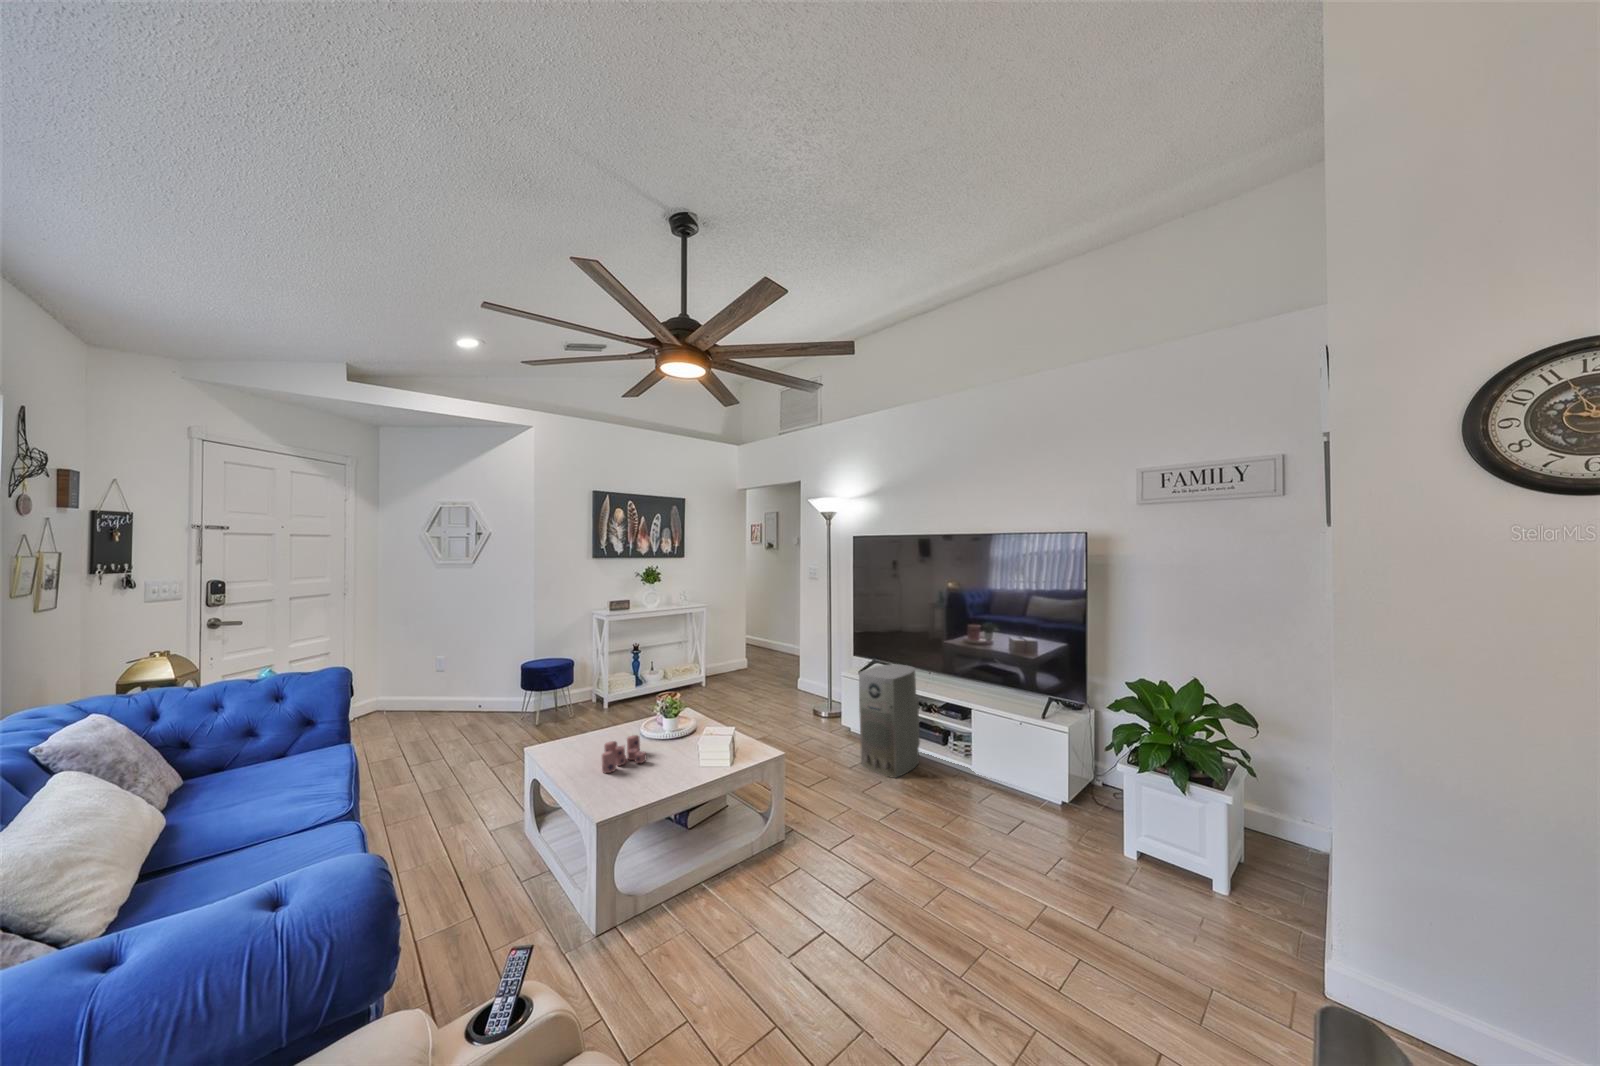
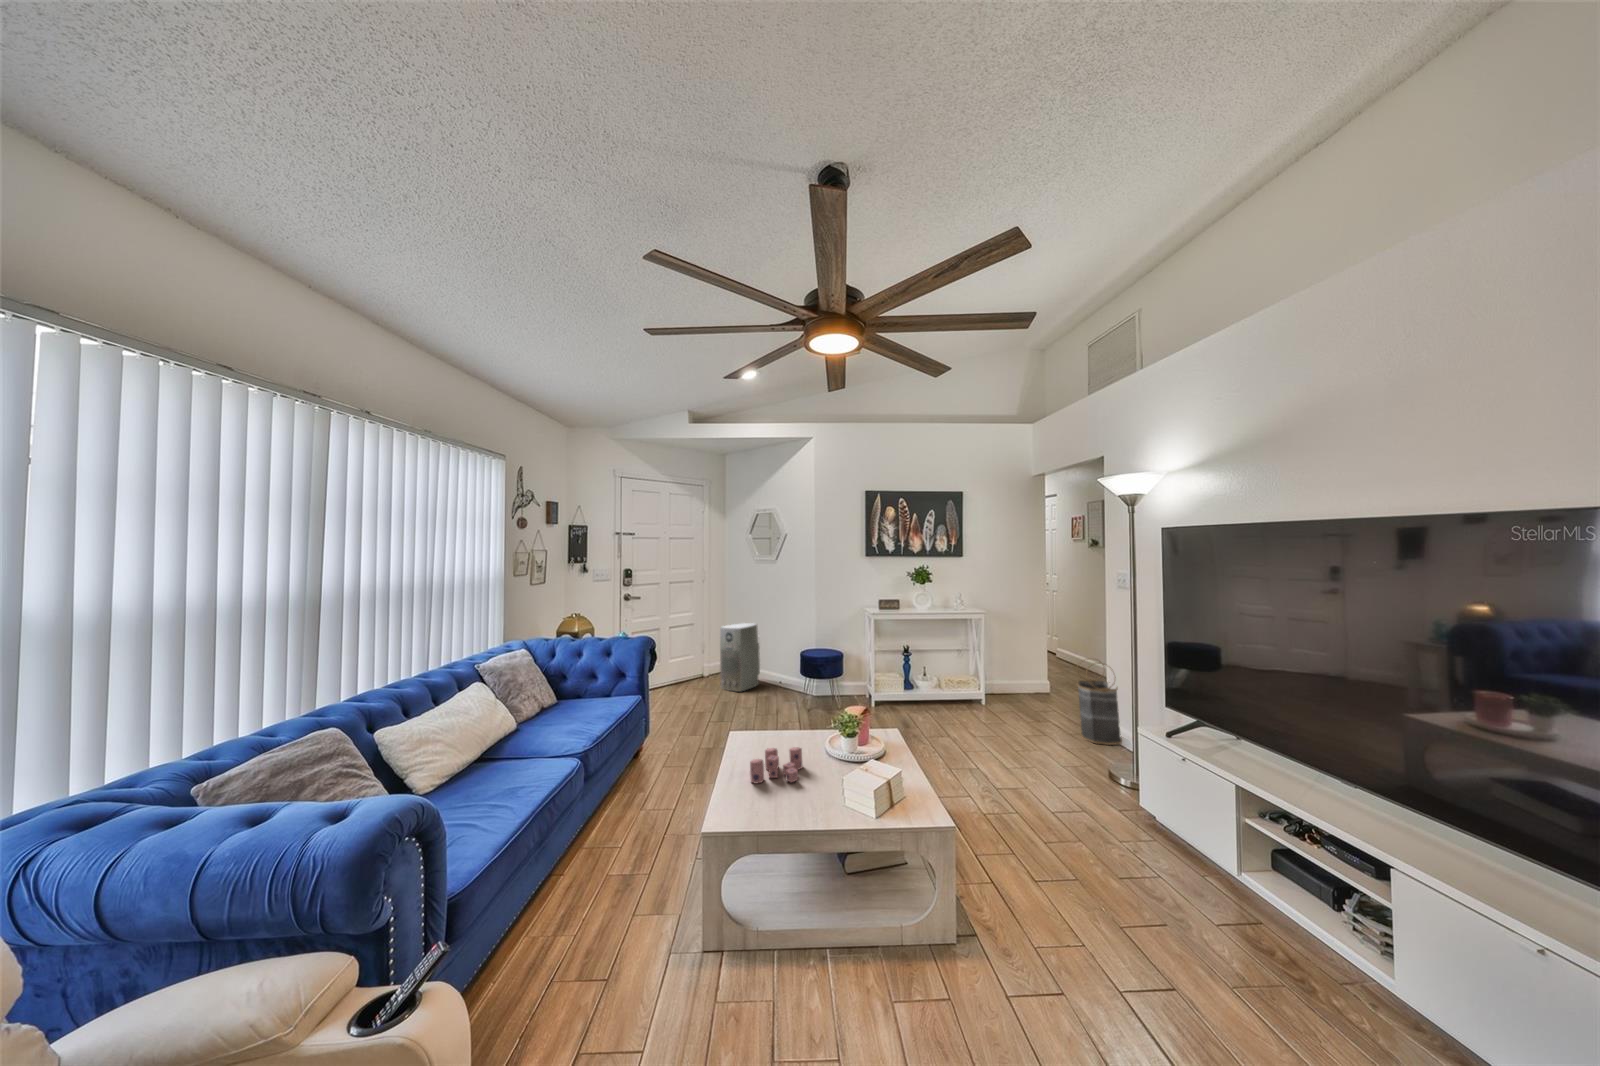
basket: none [782,634,811,698] -> present [1077,662,1122,745]
air purifier: present [859,664,920,778] -> present [720,623,760,692]

